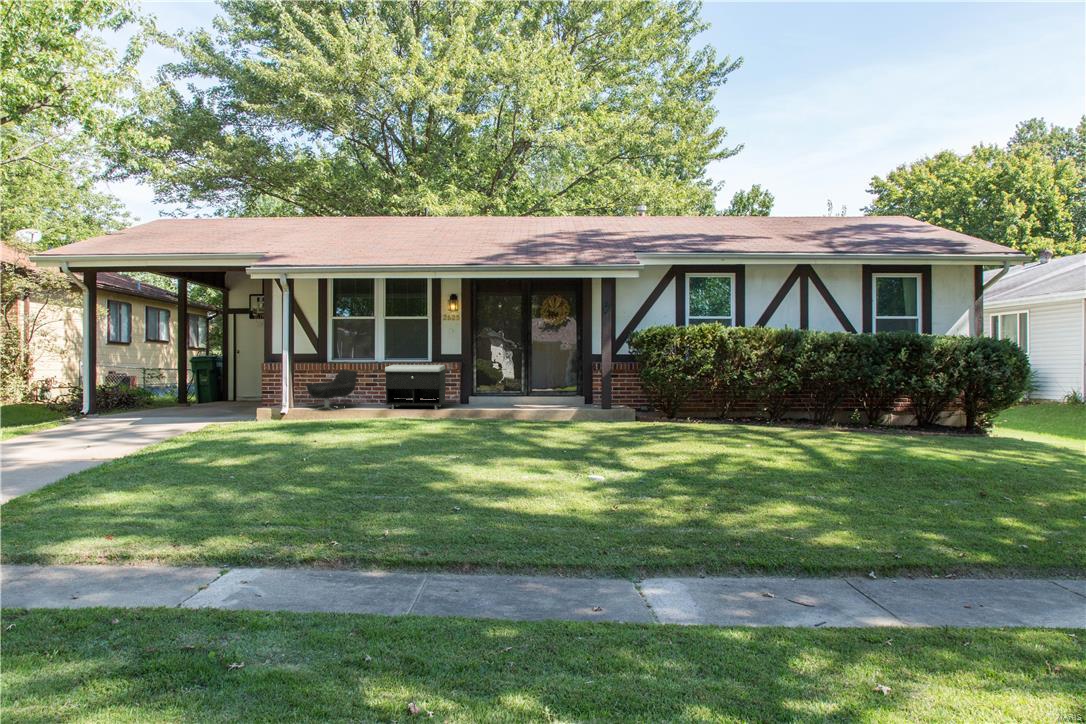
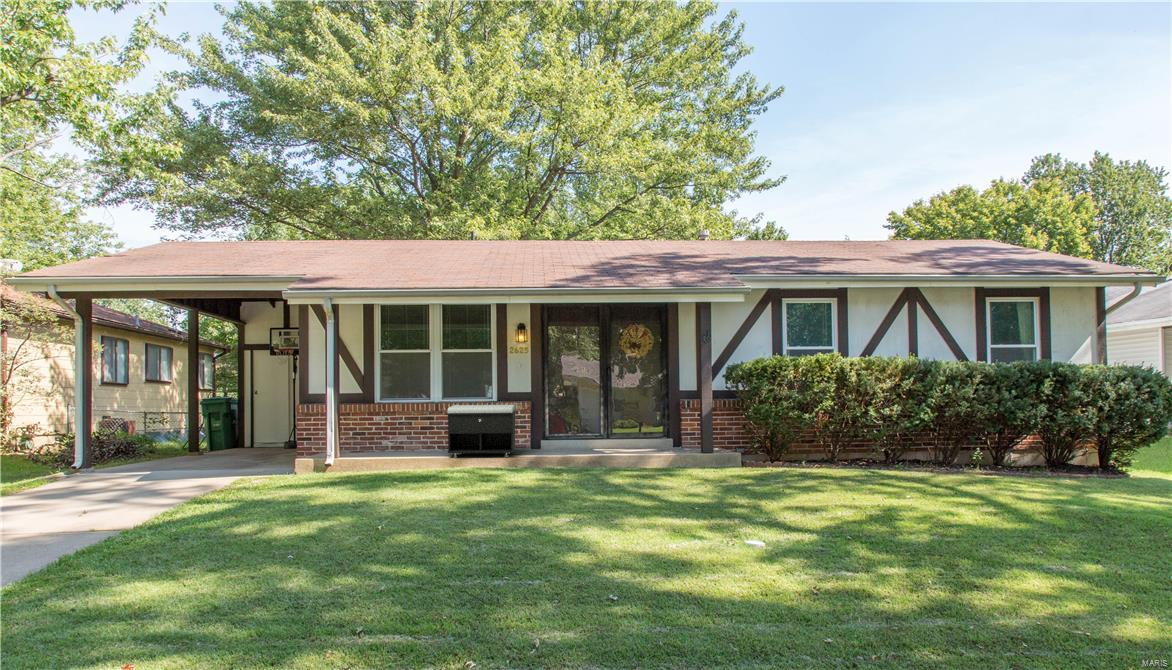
lounge chair: present [306,370,357,411] -> none [351,411,413,462]

